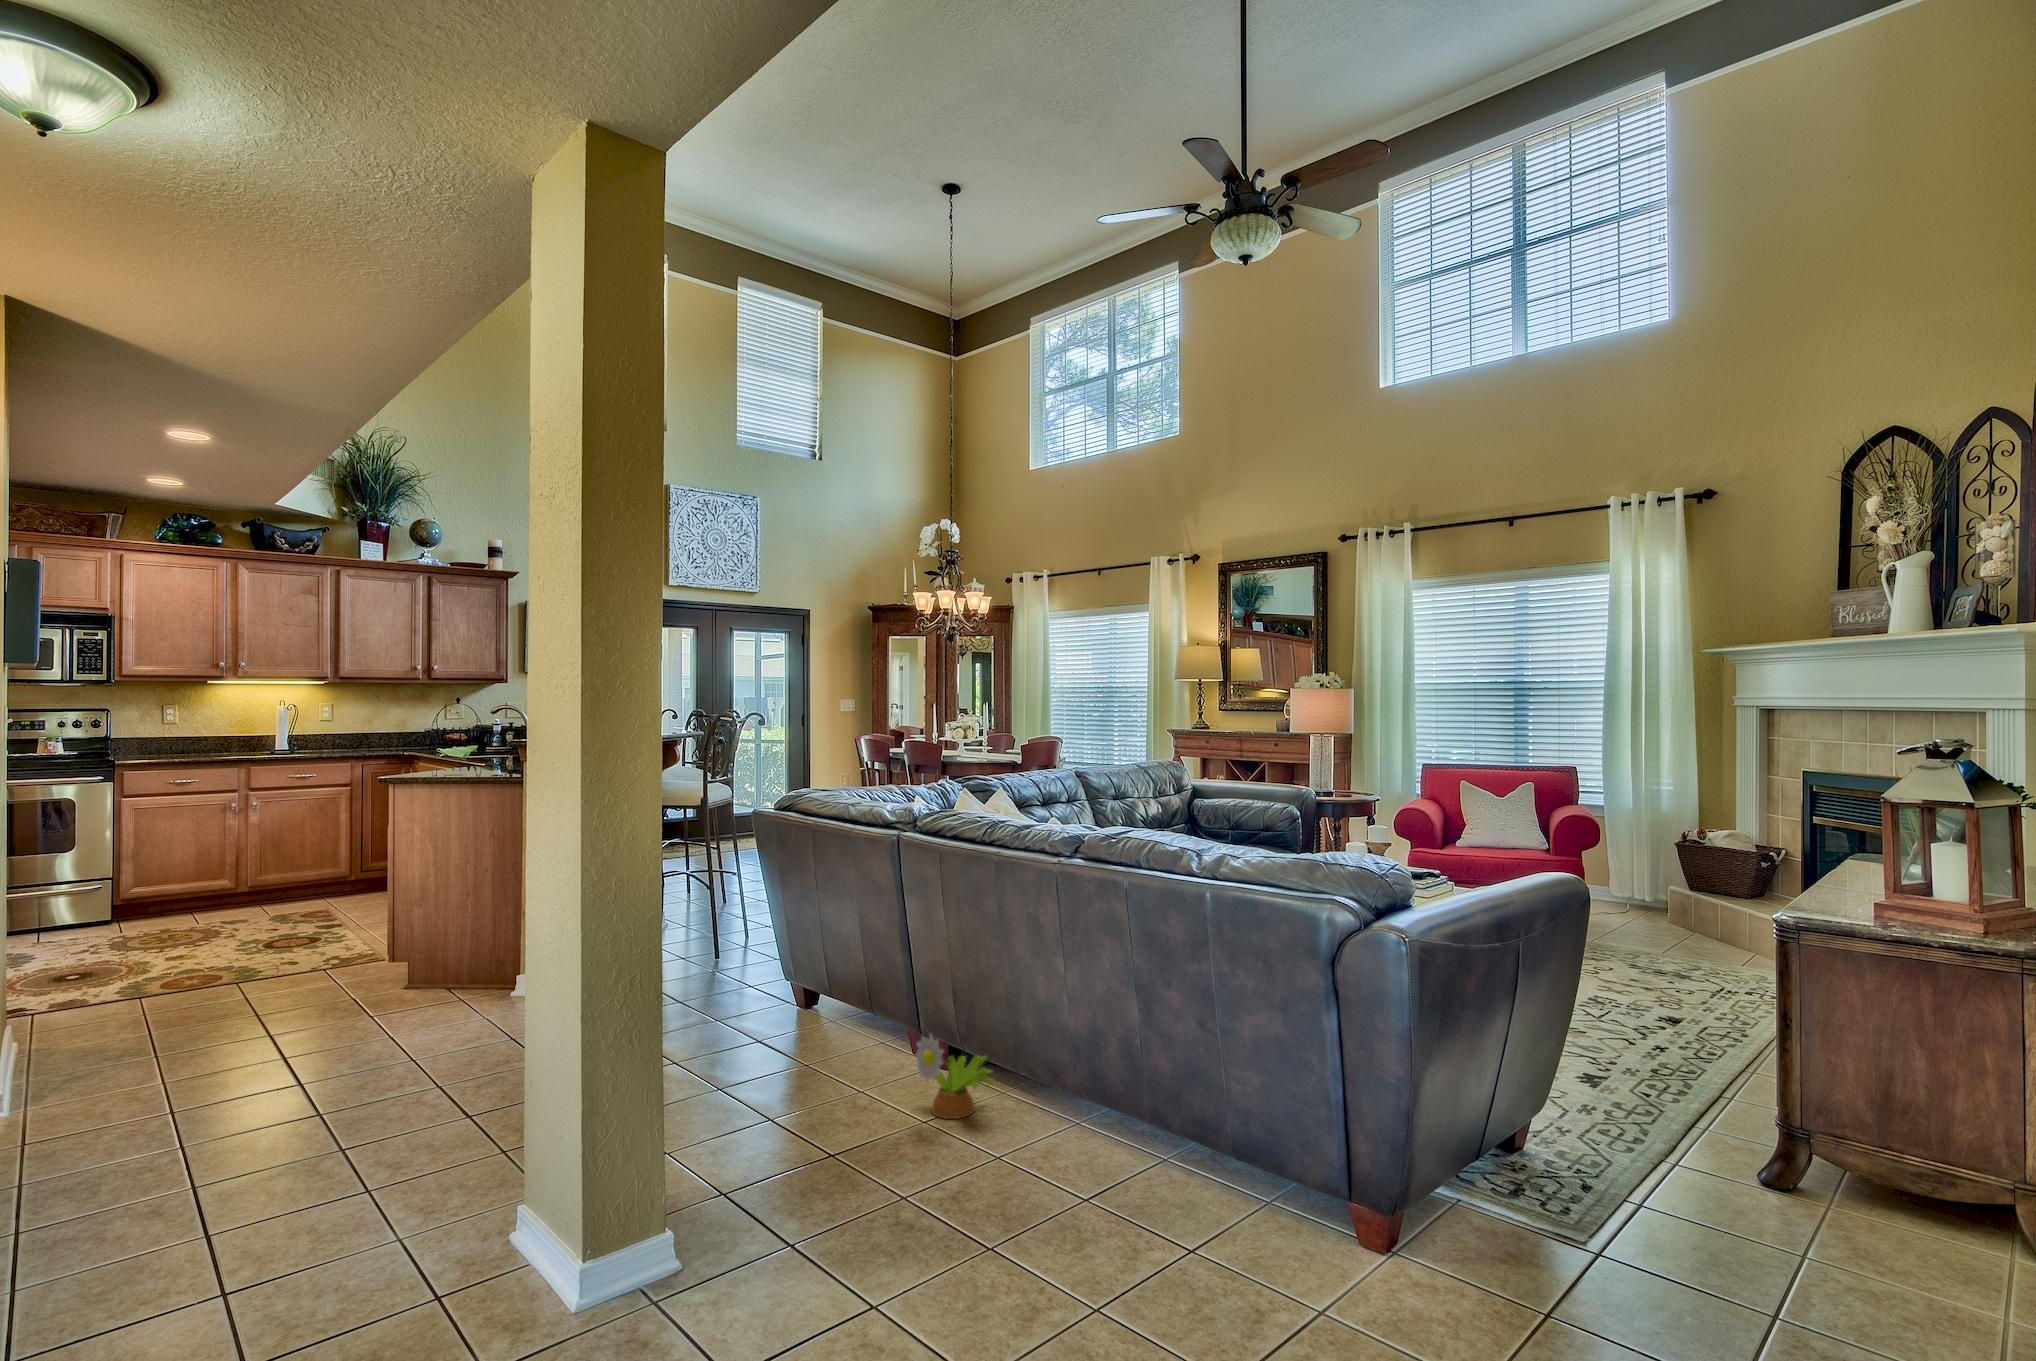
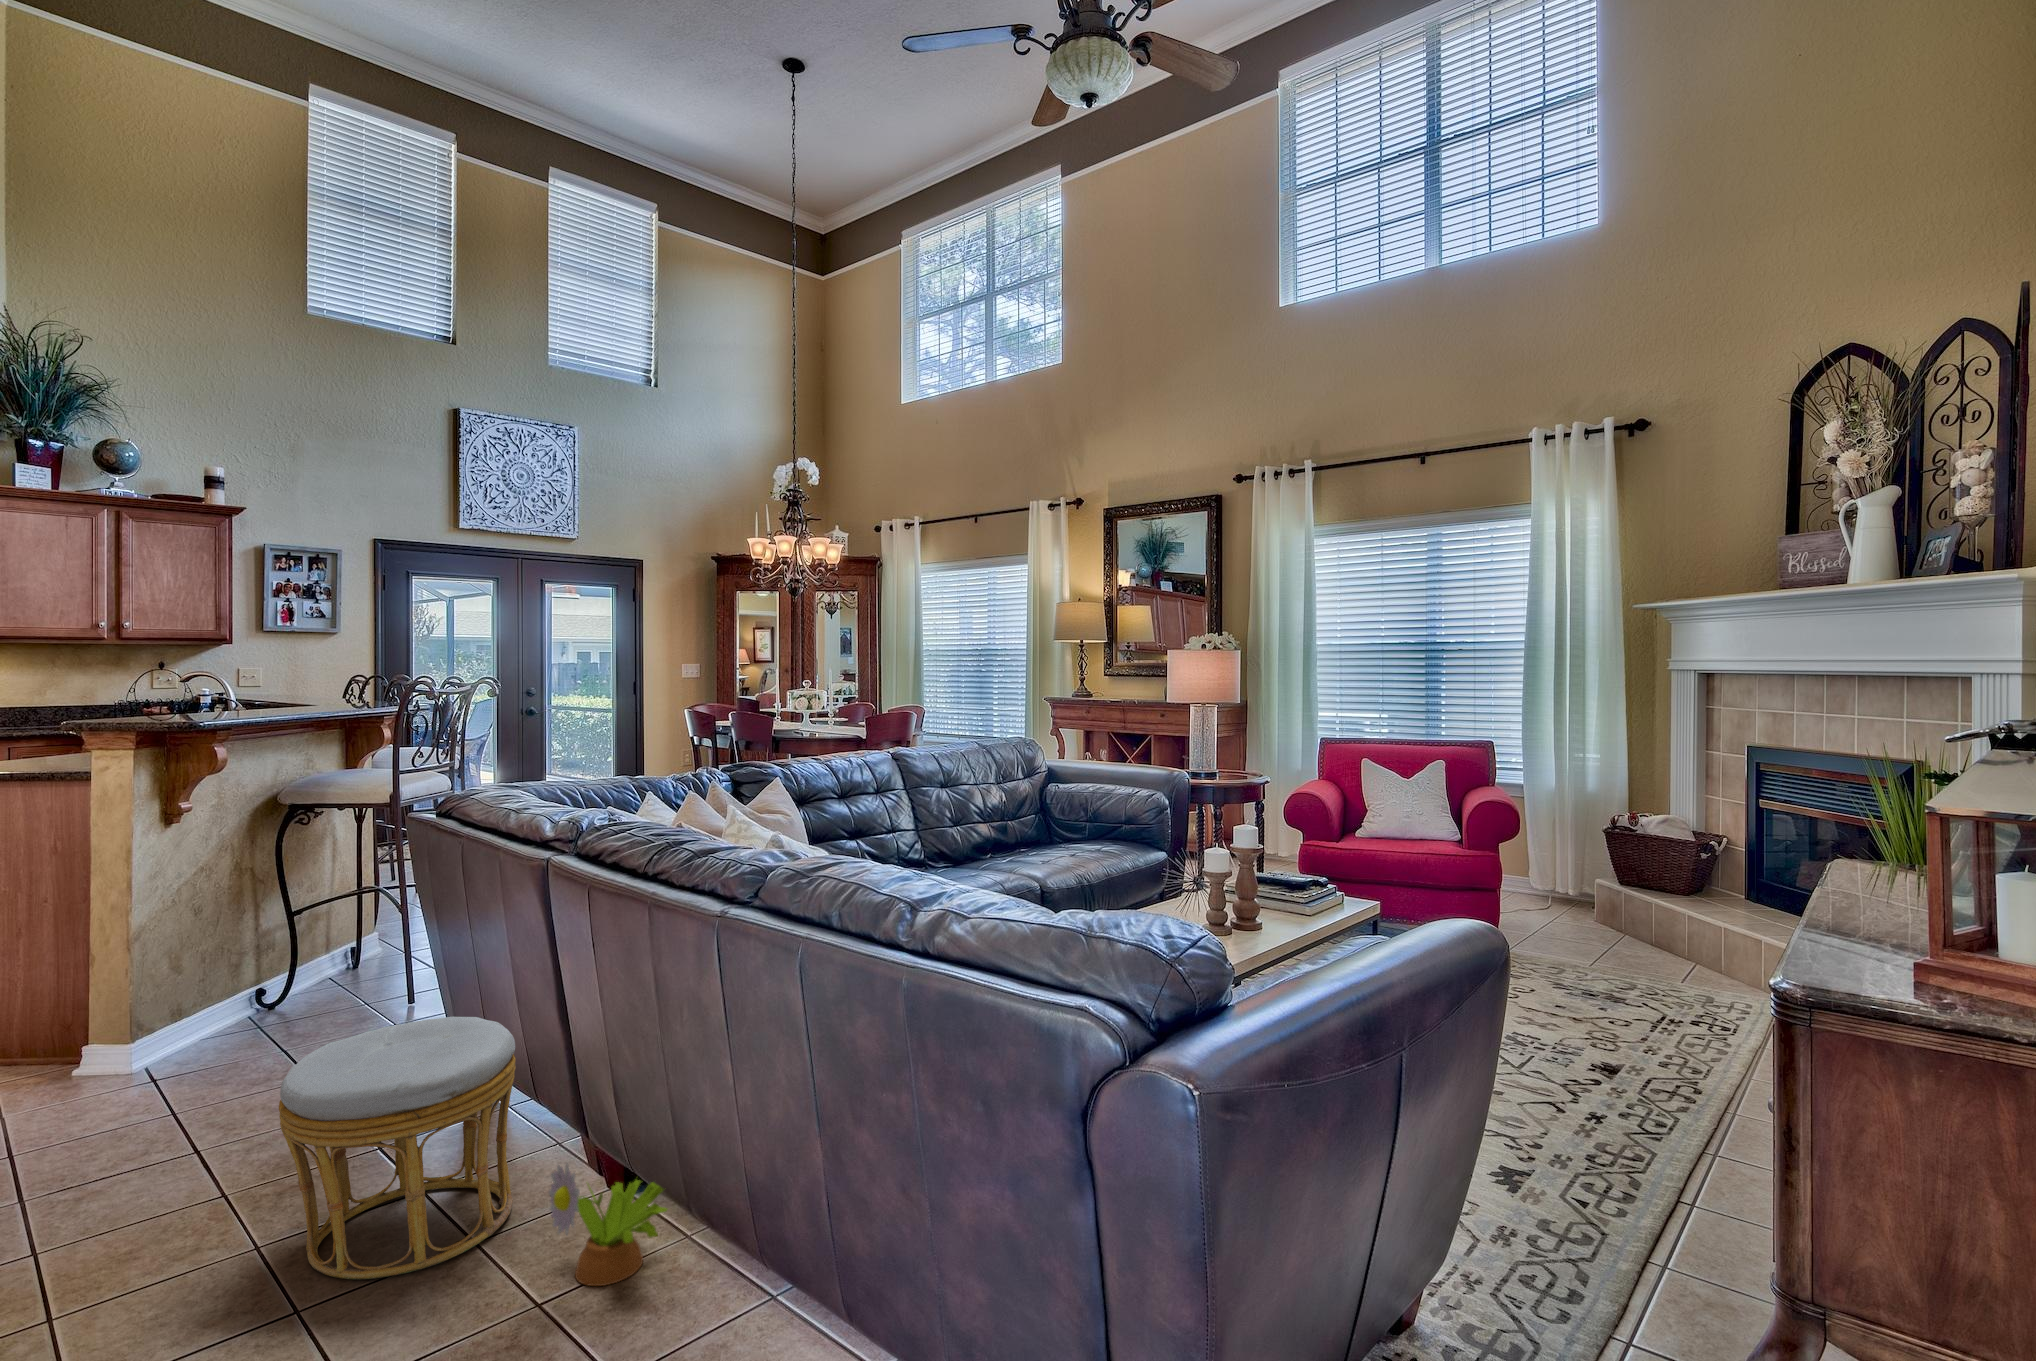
ottoman: none [728,944,871,1111] -> present [279,1017,516,1280]

